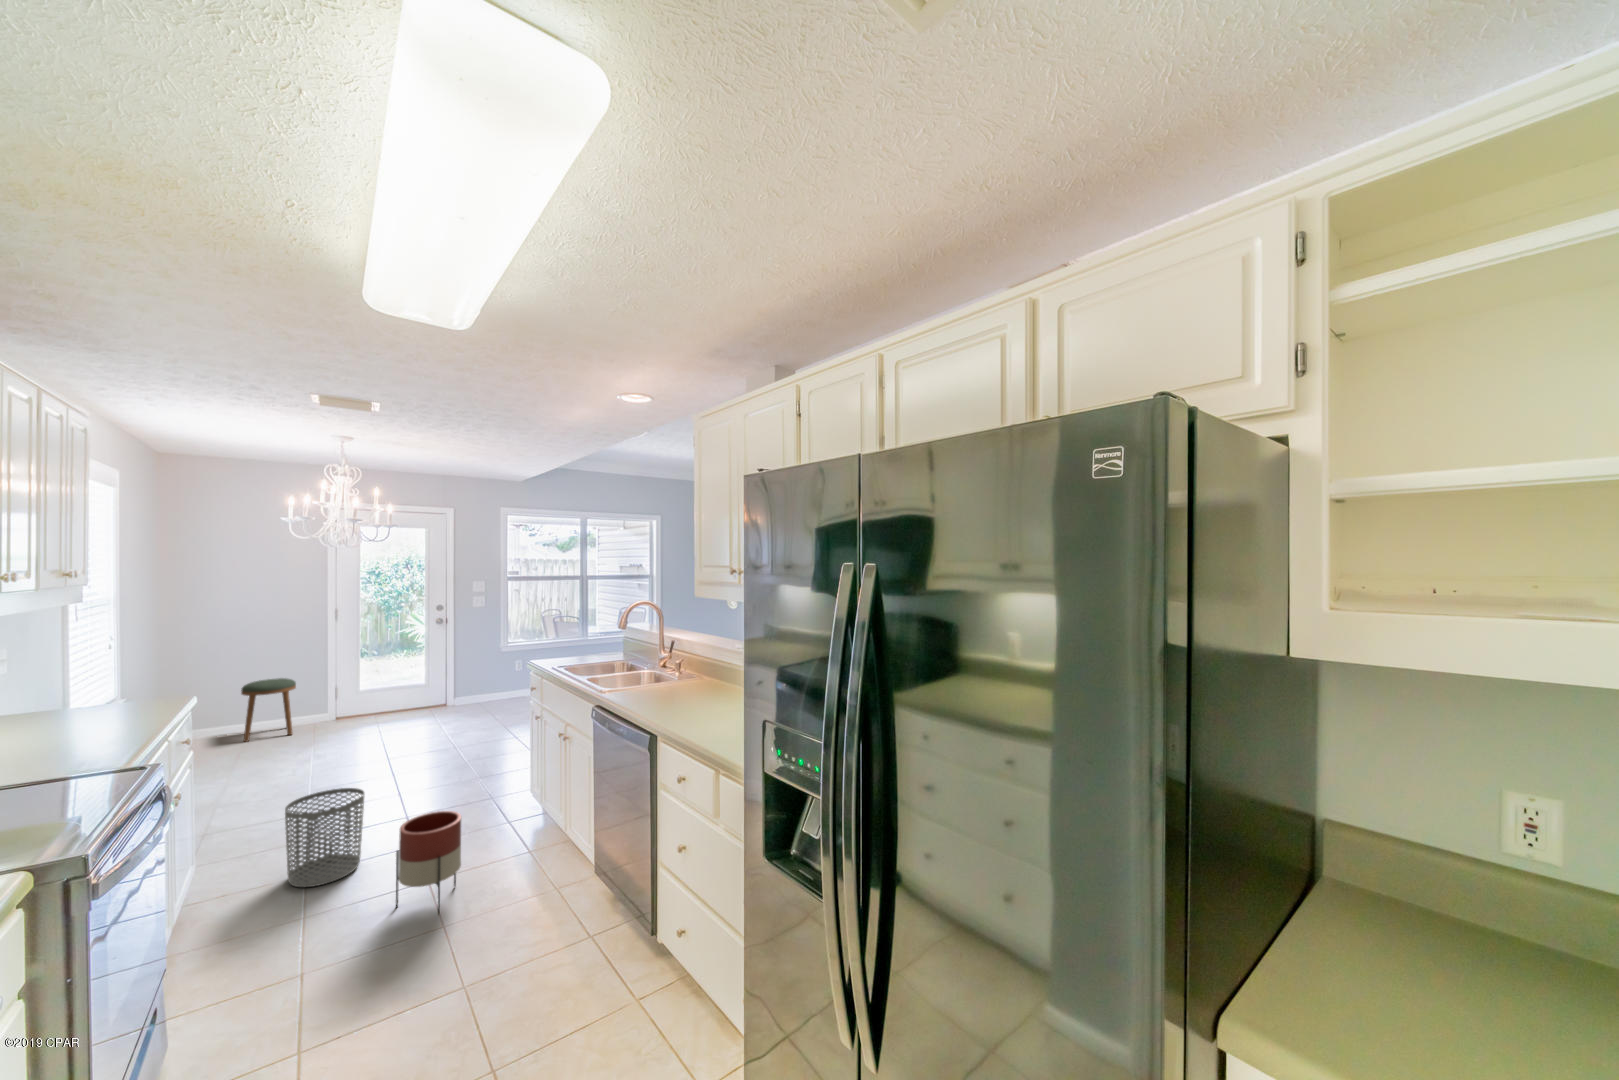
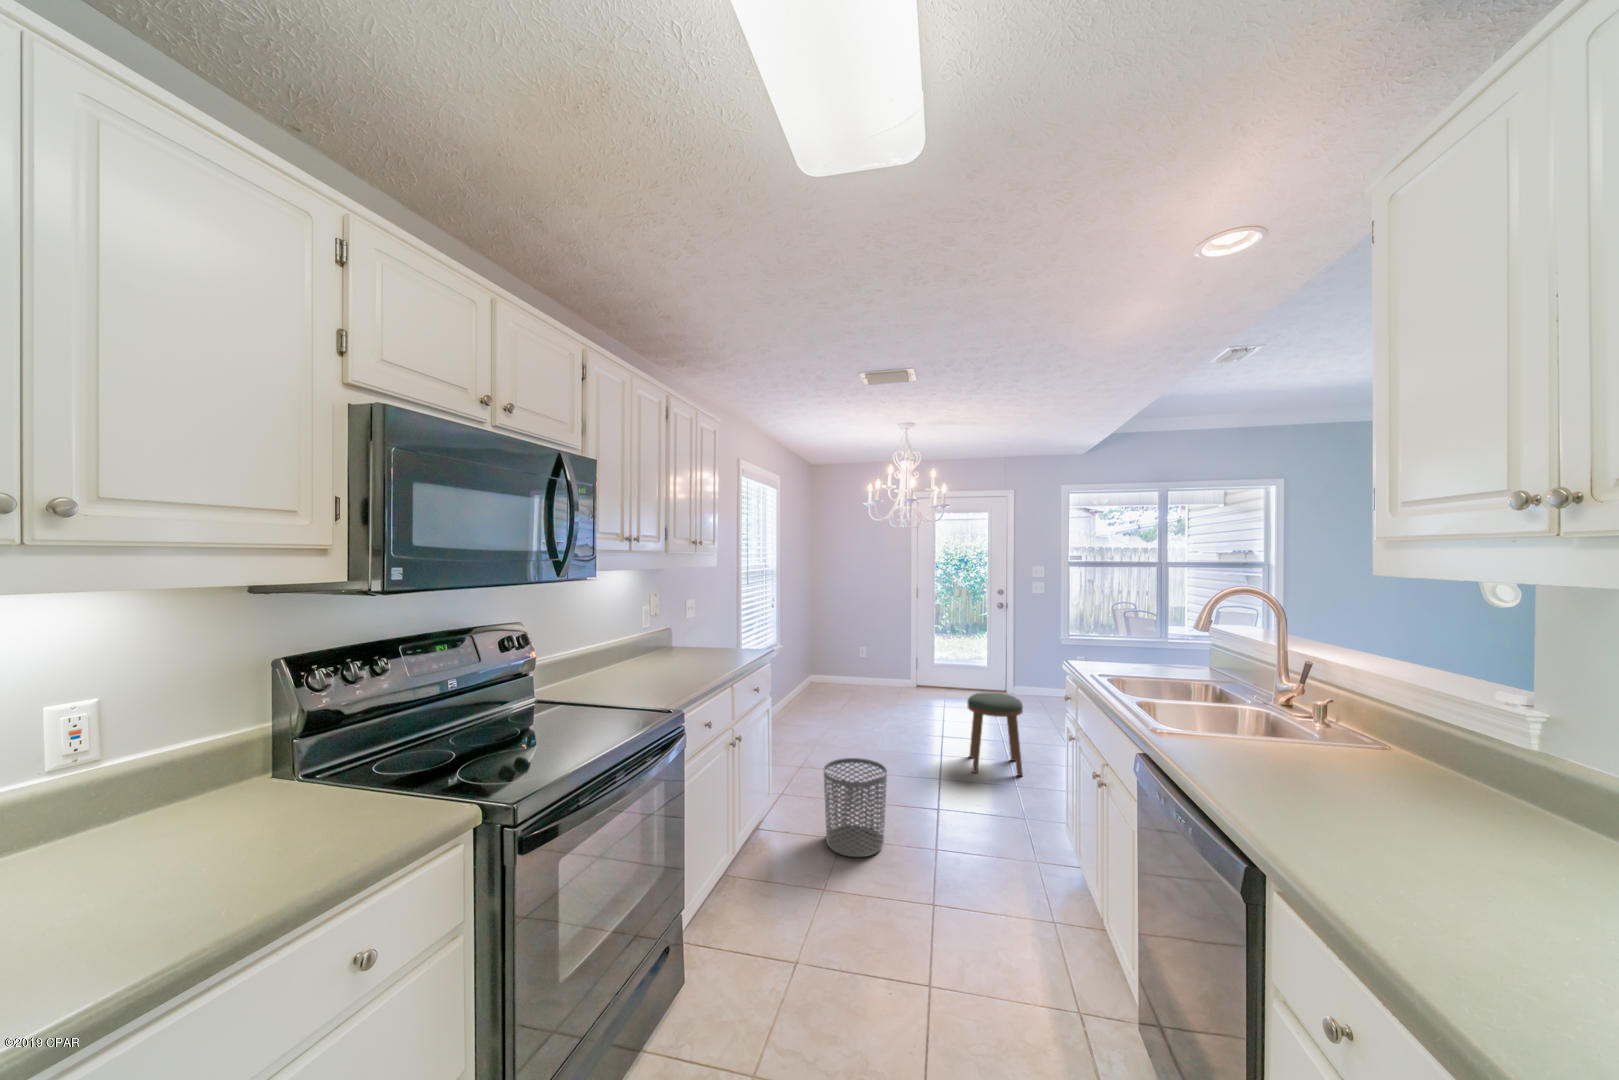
stool: present [241,678,296,742] -> present [967,693,1023,776]
planter: present [396,811,461,914] -> none [894,824,960,965]

